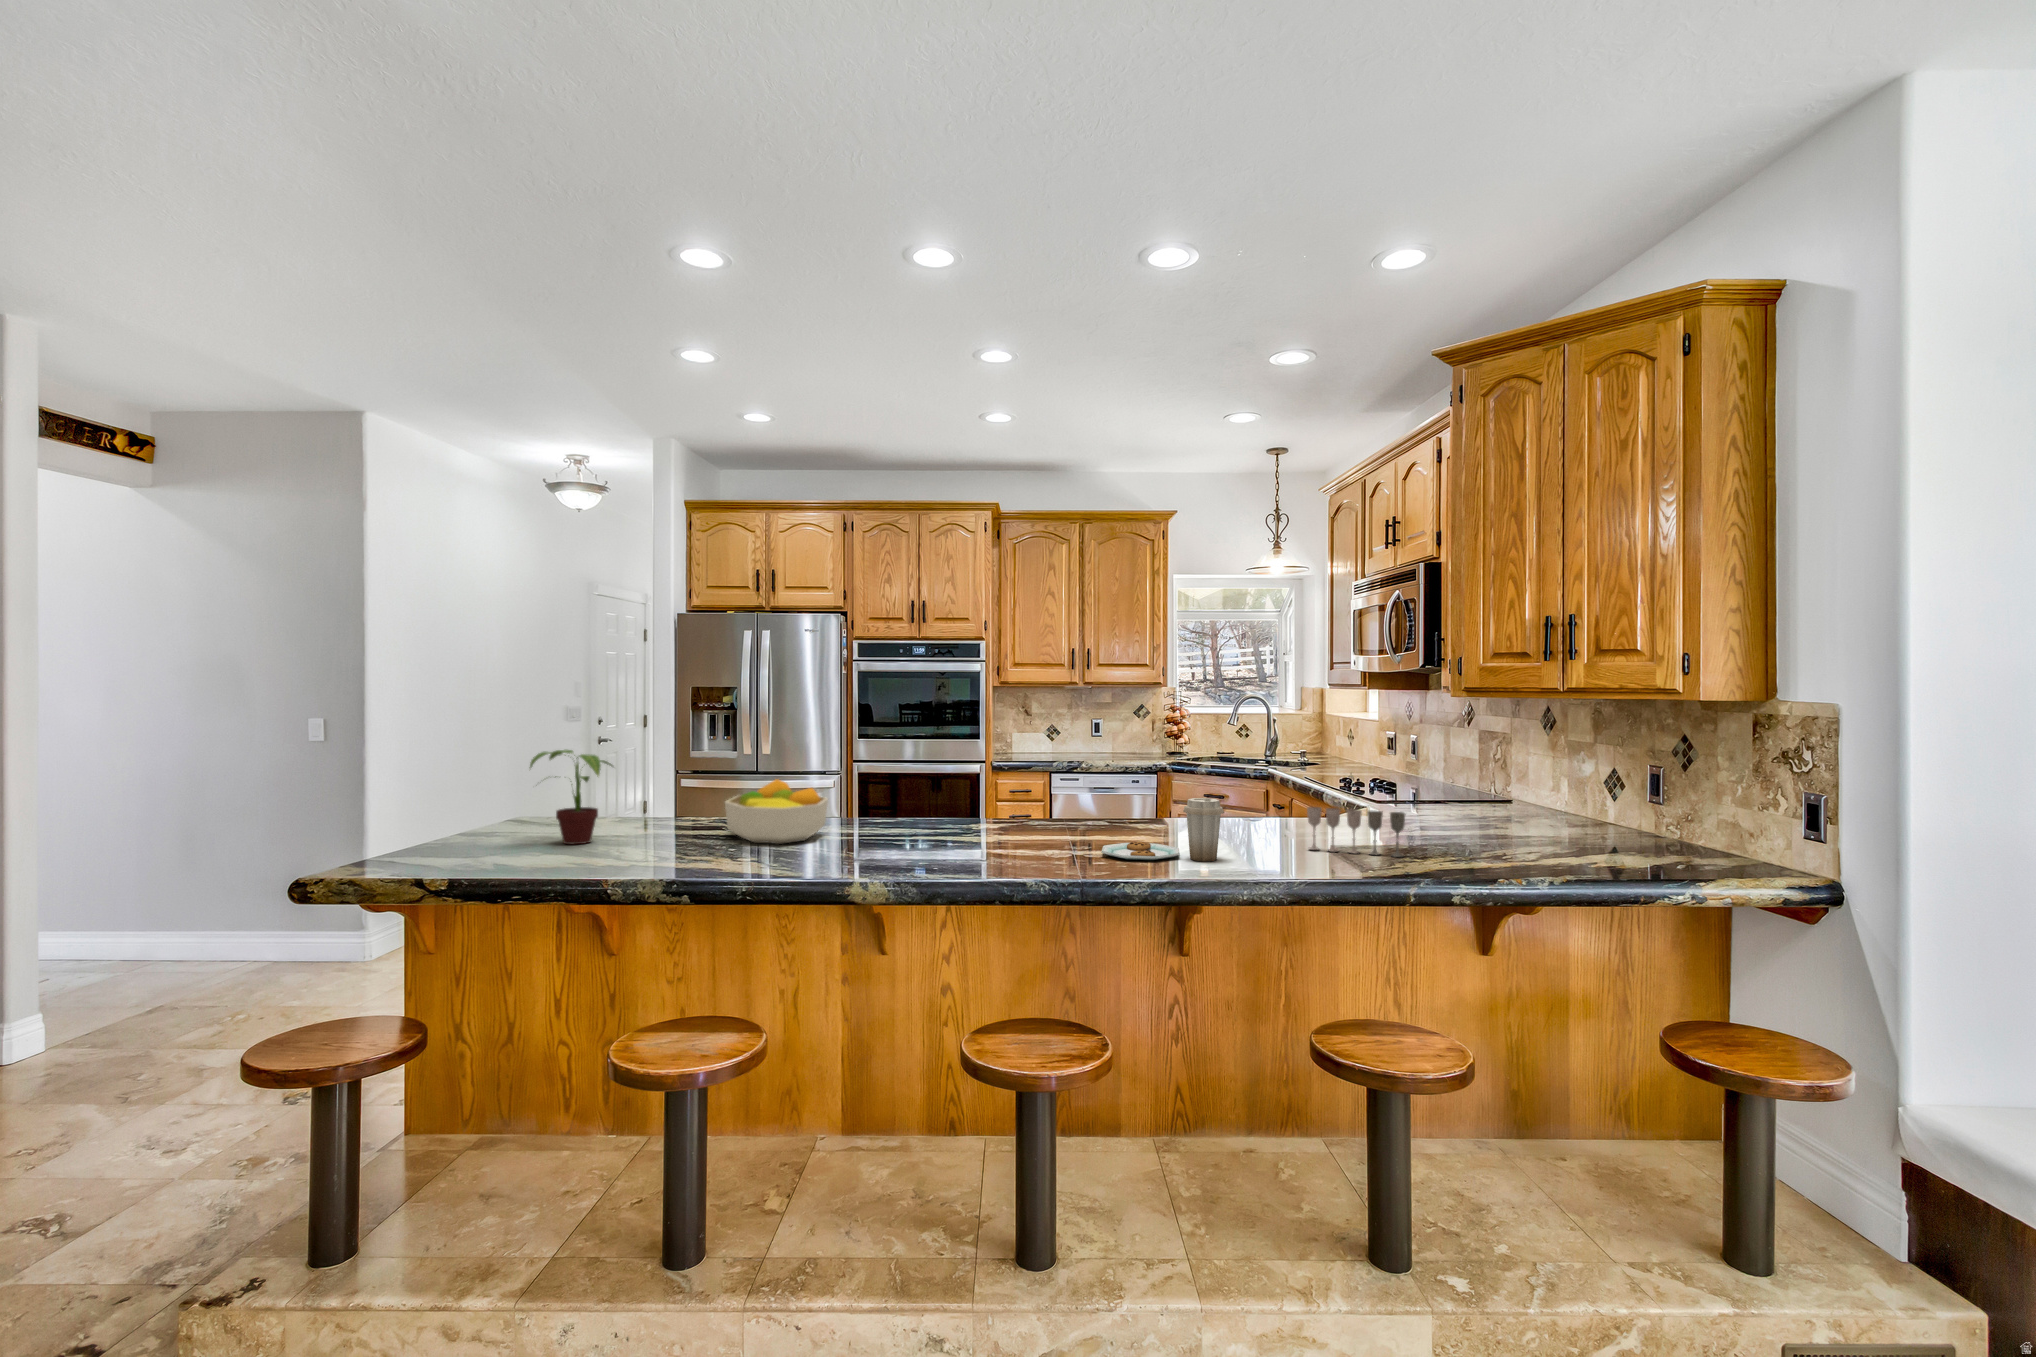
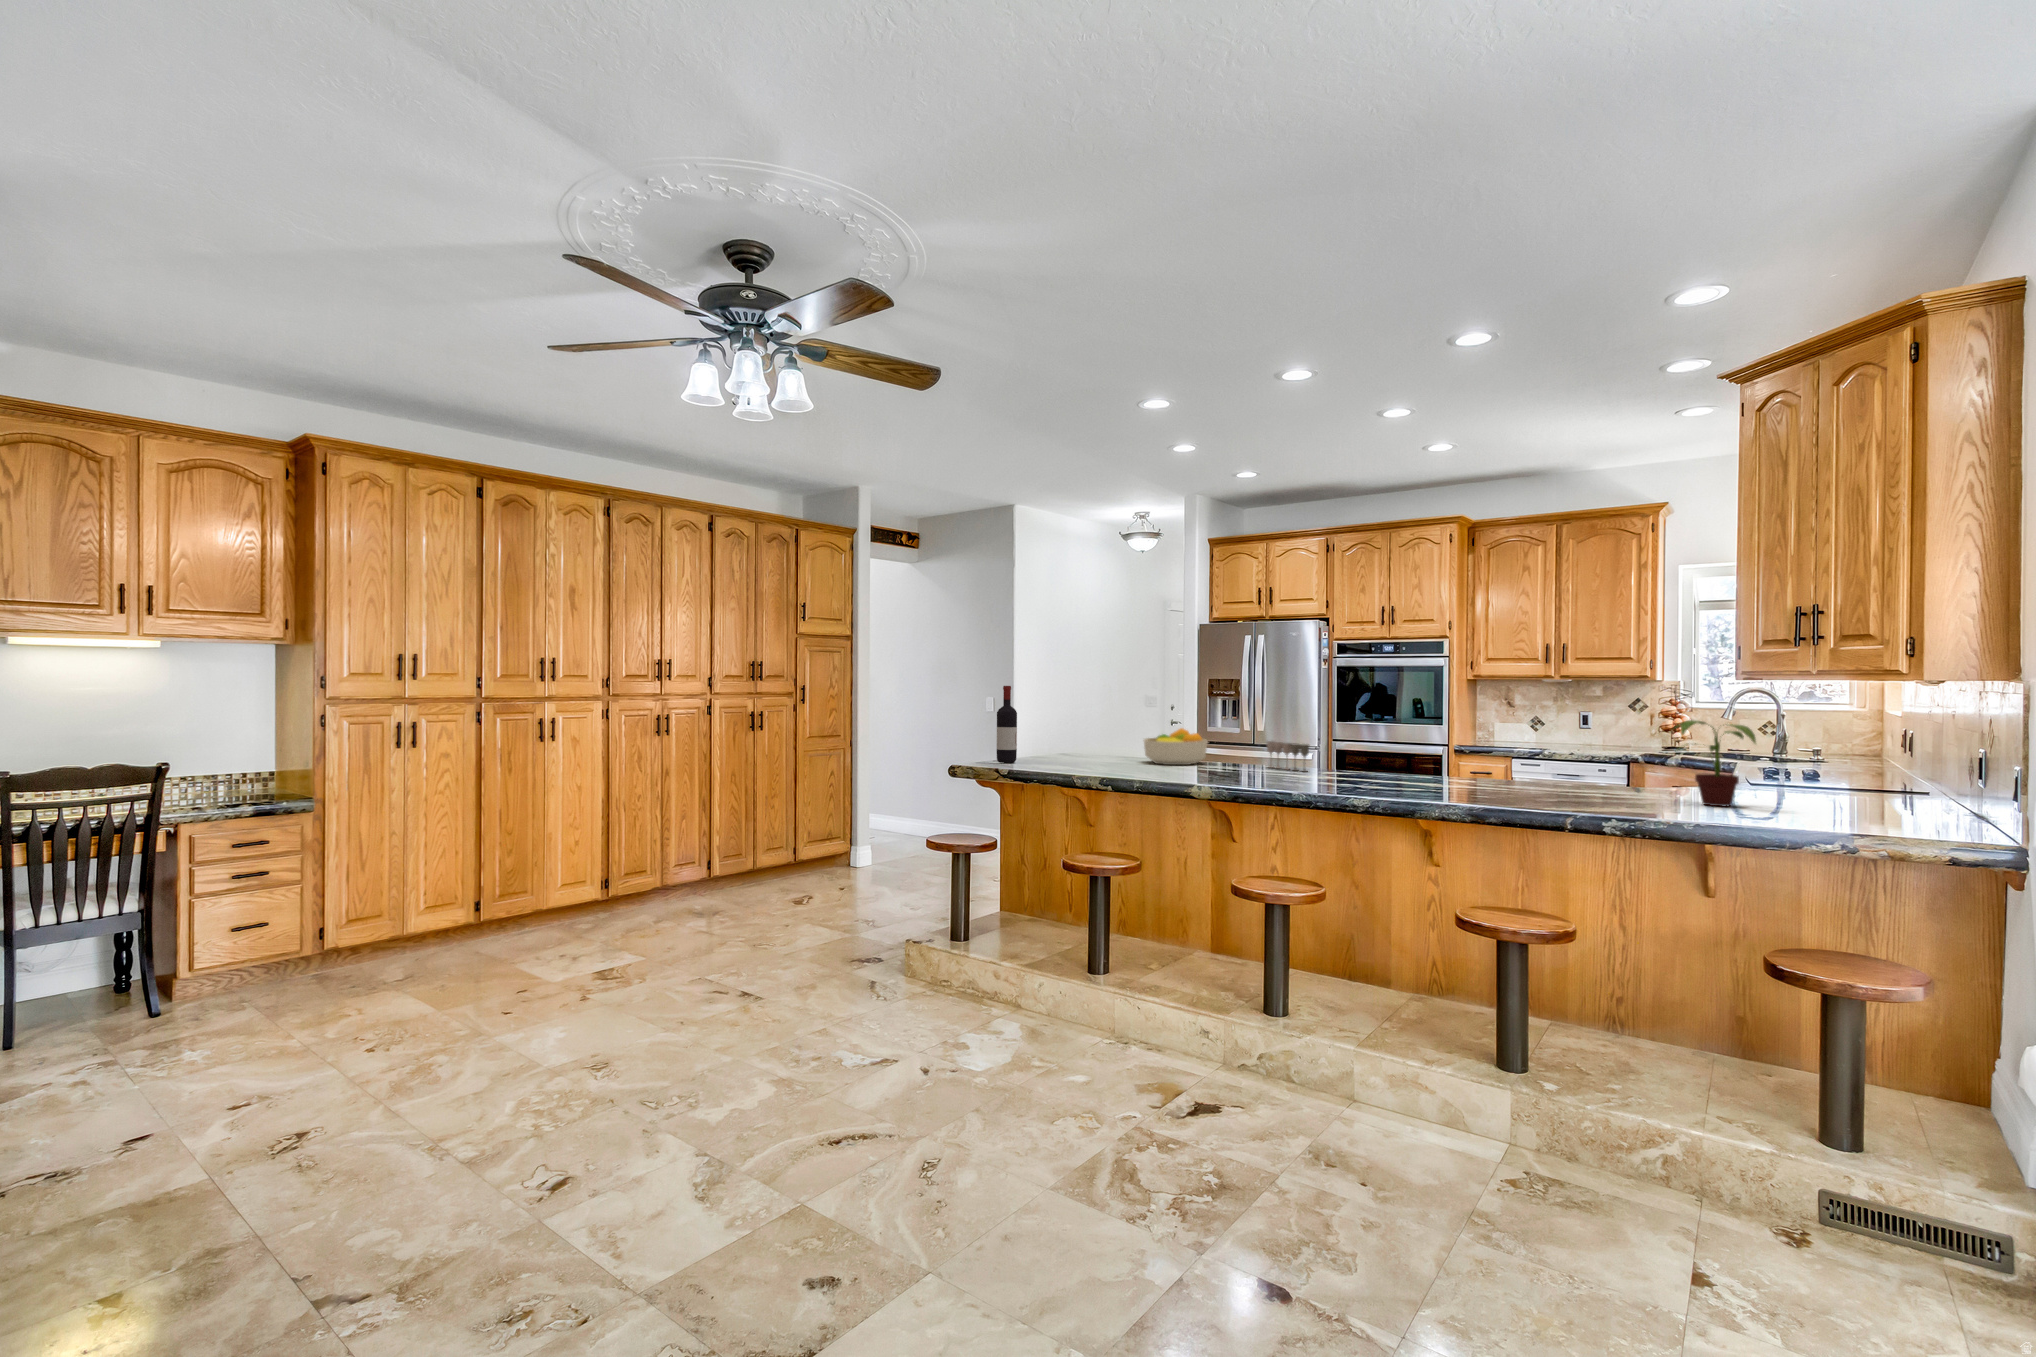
wine bottle: none [470,725,513,873] -> present [997,686,1017,763]
potted plant: present [530,750,613,844] -> present [1674,720,1756,806]
plate: present [1102,798,1224,861] -> none [1351,742,1435,786]
wine glass: present [1307,807,1406,857] -> present [1267,741,1309,772]

